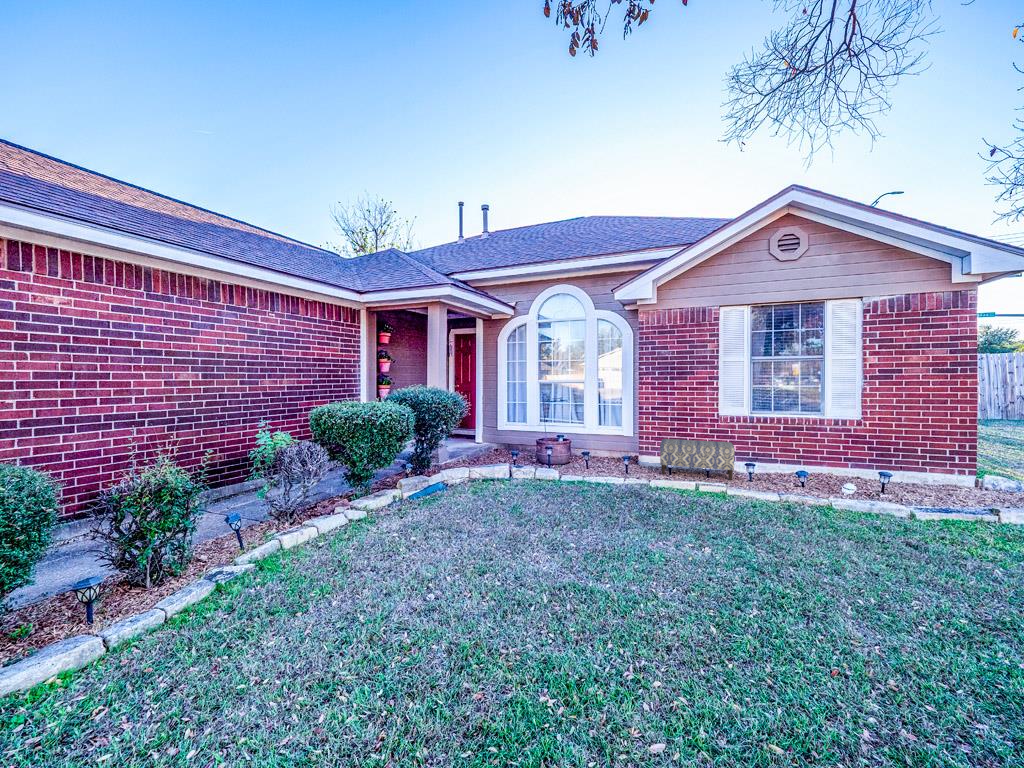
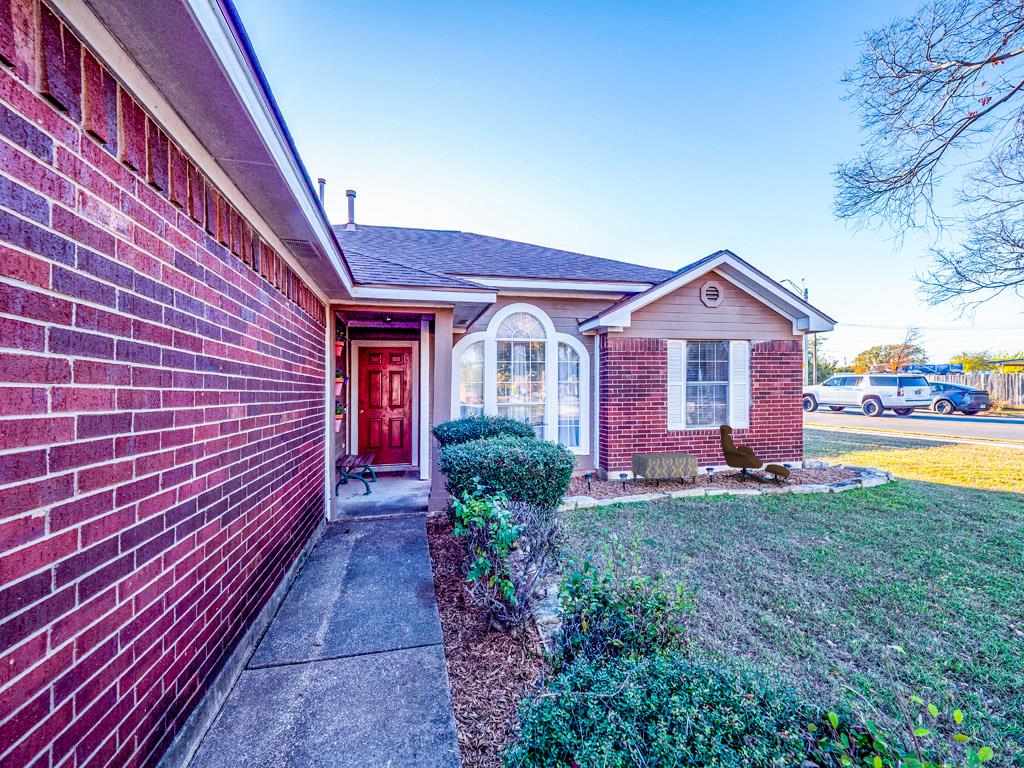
lounge chair: none [789,412,893,501] -> present [720,424,791,486]

